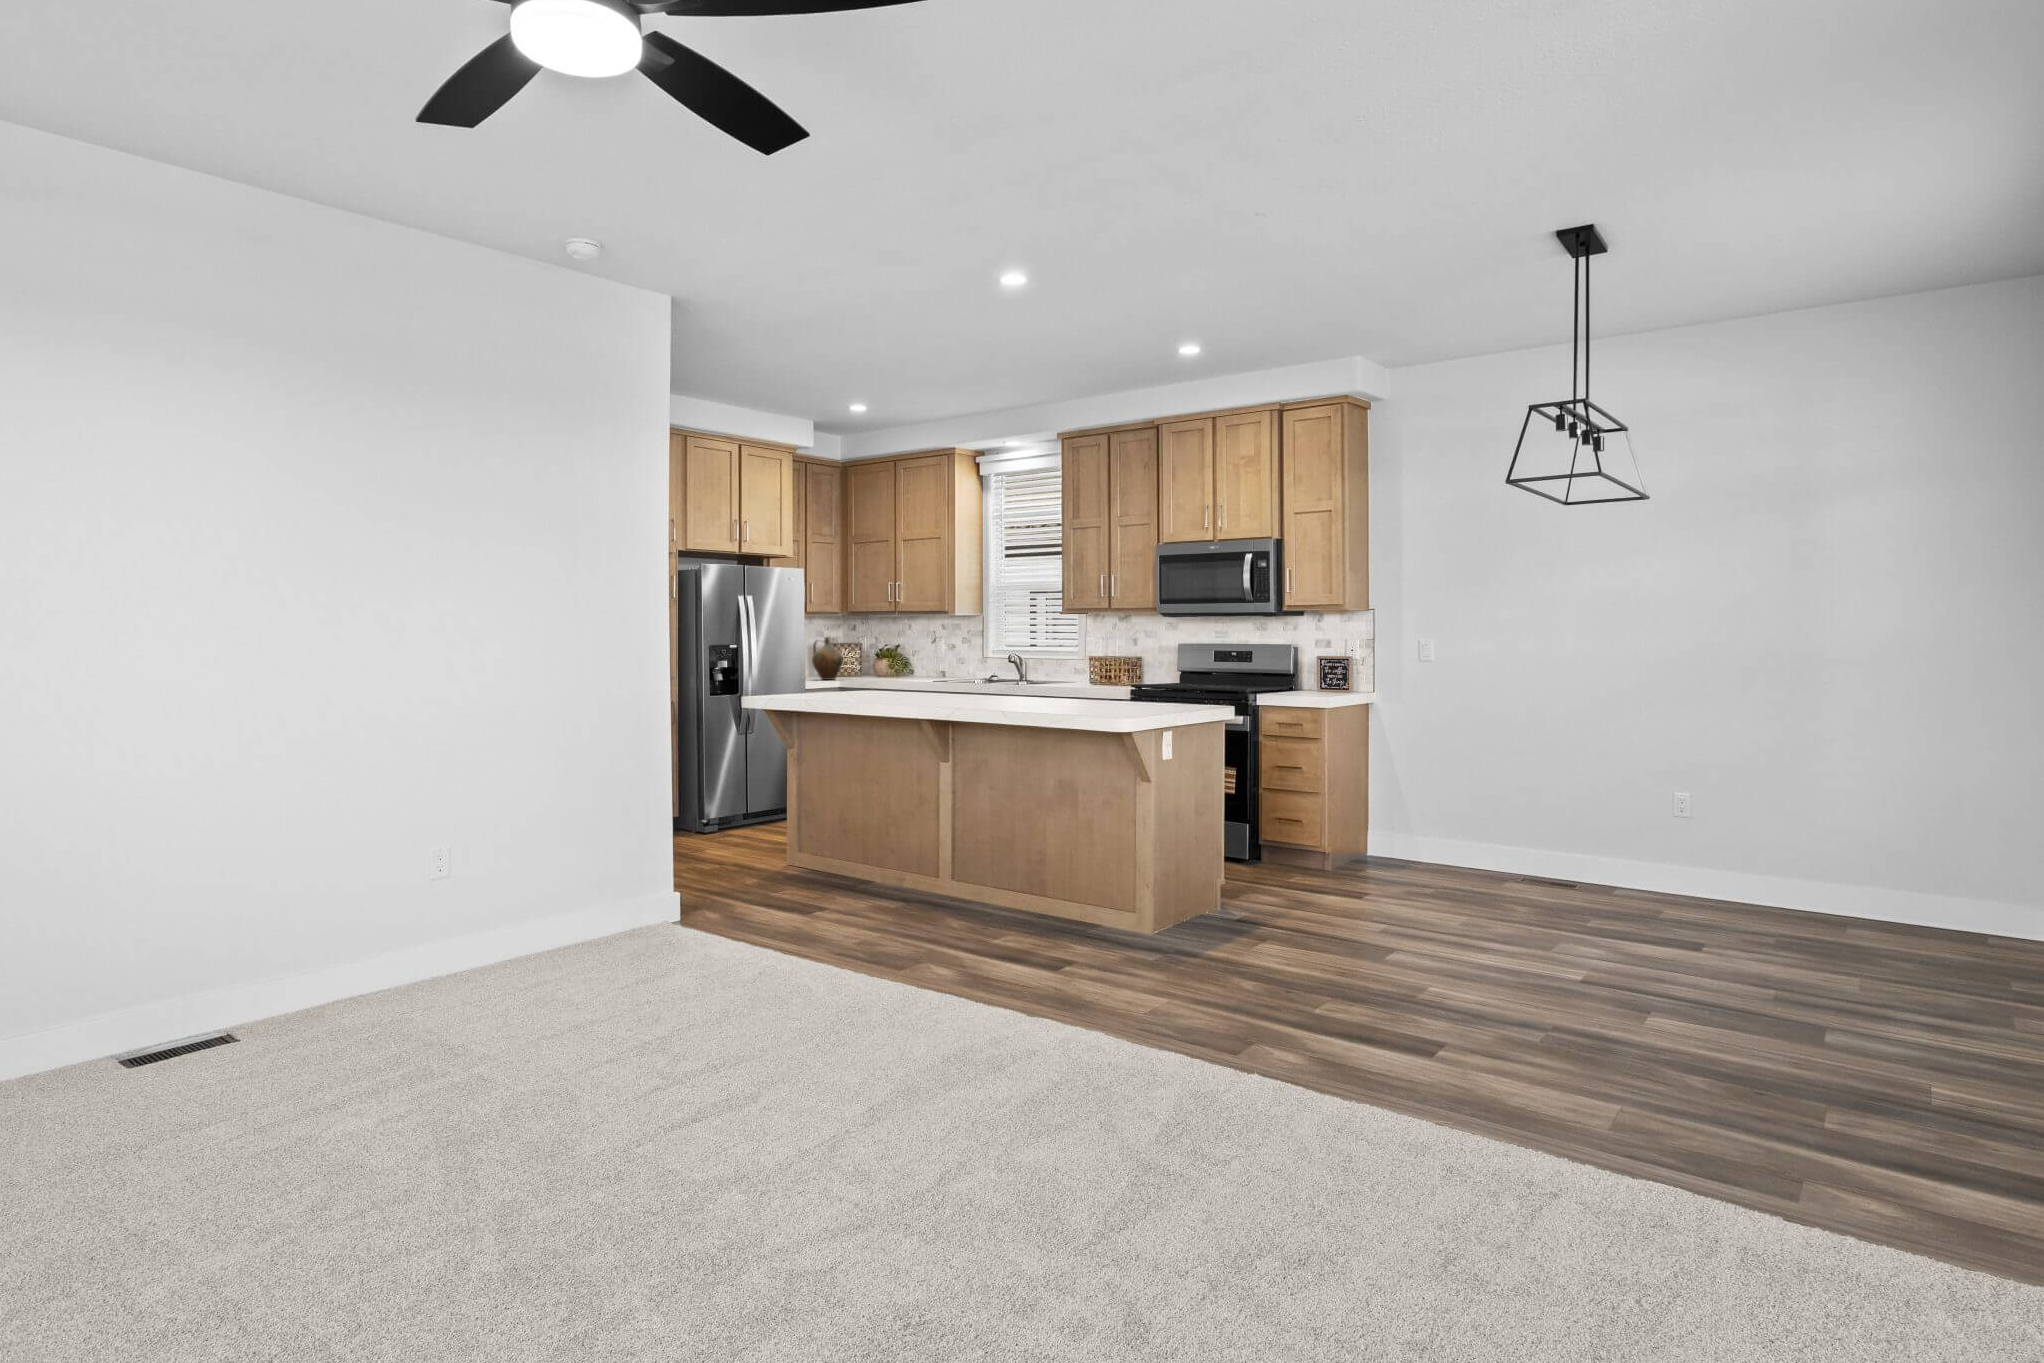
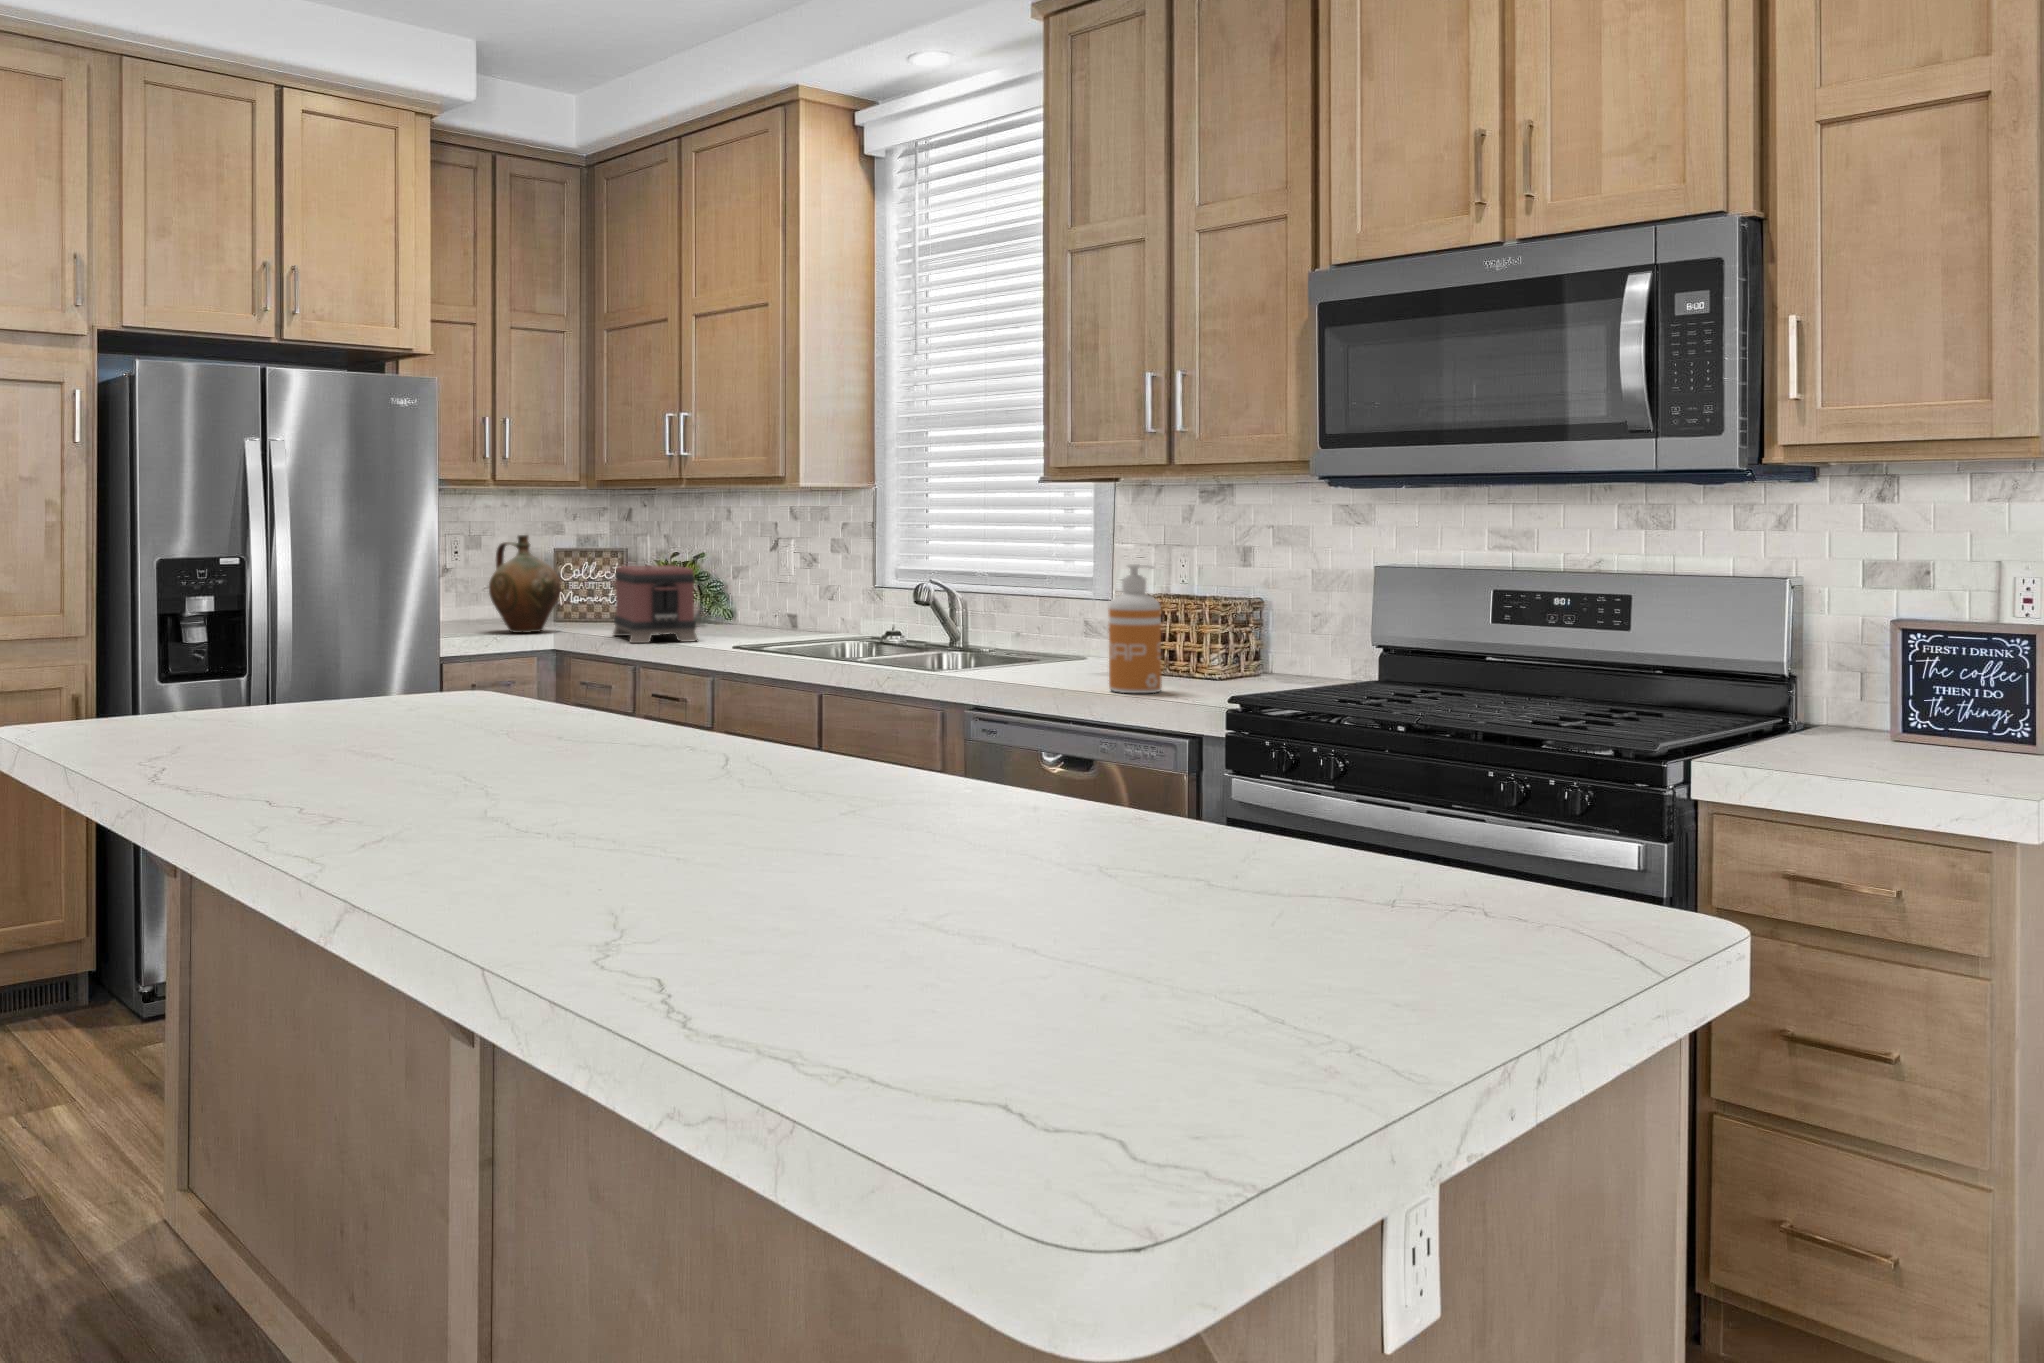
soap dispenser: none [1091,643,1108,686] -> present [1108,564,1162,693]
toaster: none [871,650,914,681] -> present [613,565,698,643]

